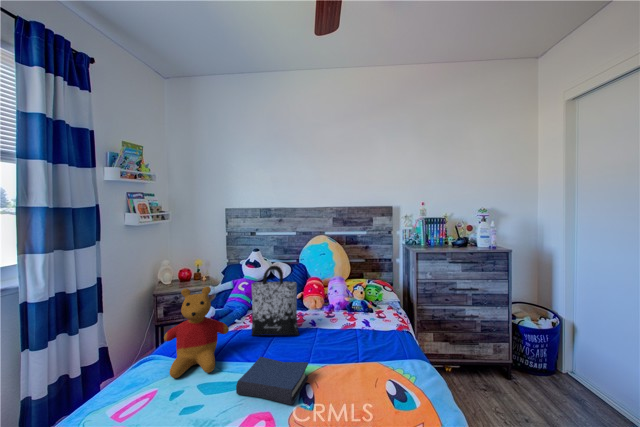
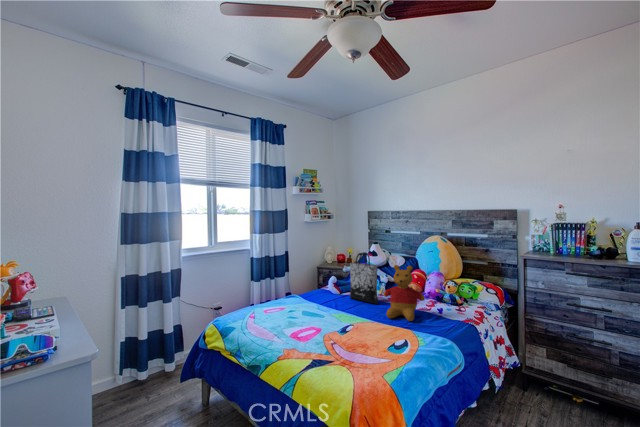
stuffed bear: present [164,287,229,378] -> present [383,265,425,321]
hardback book: present [236,357,308,405] -> none [314,304,356,327]

